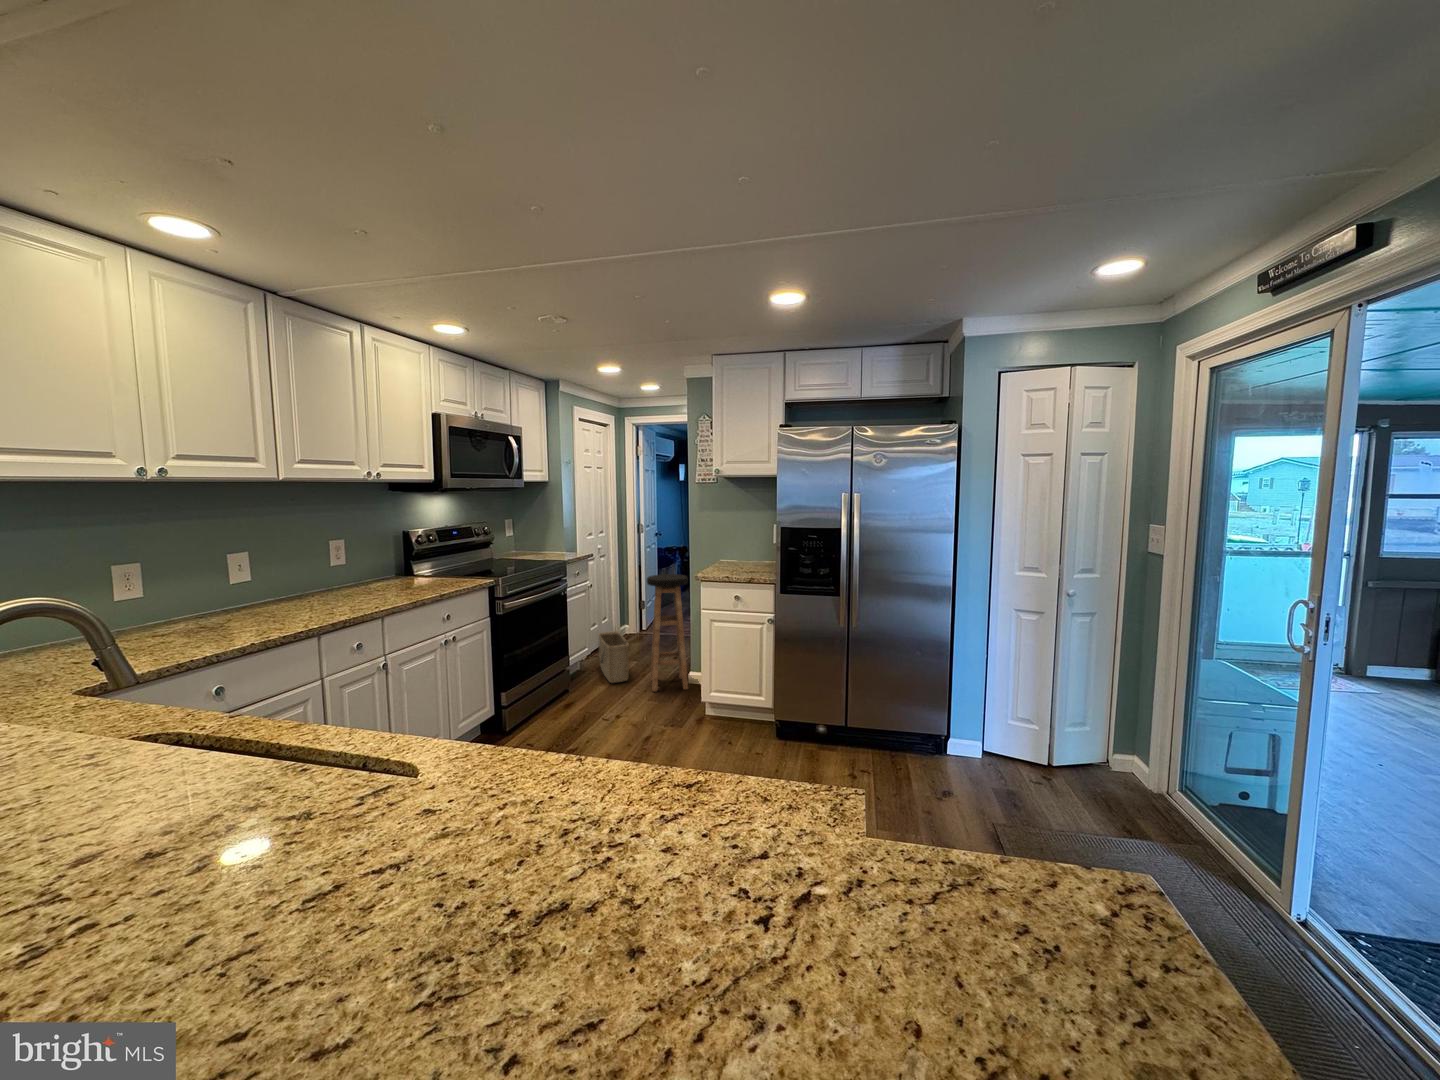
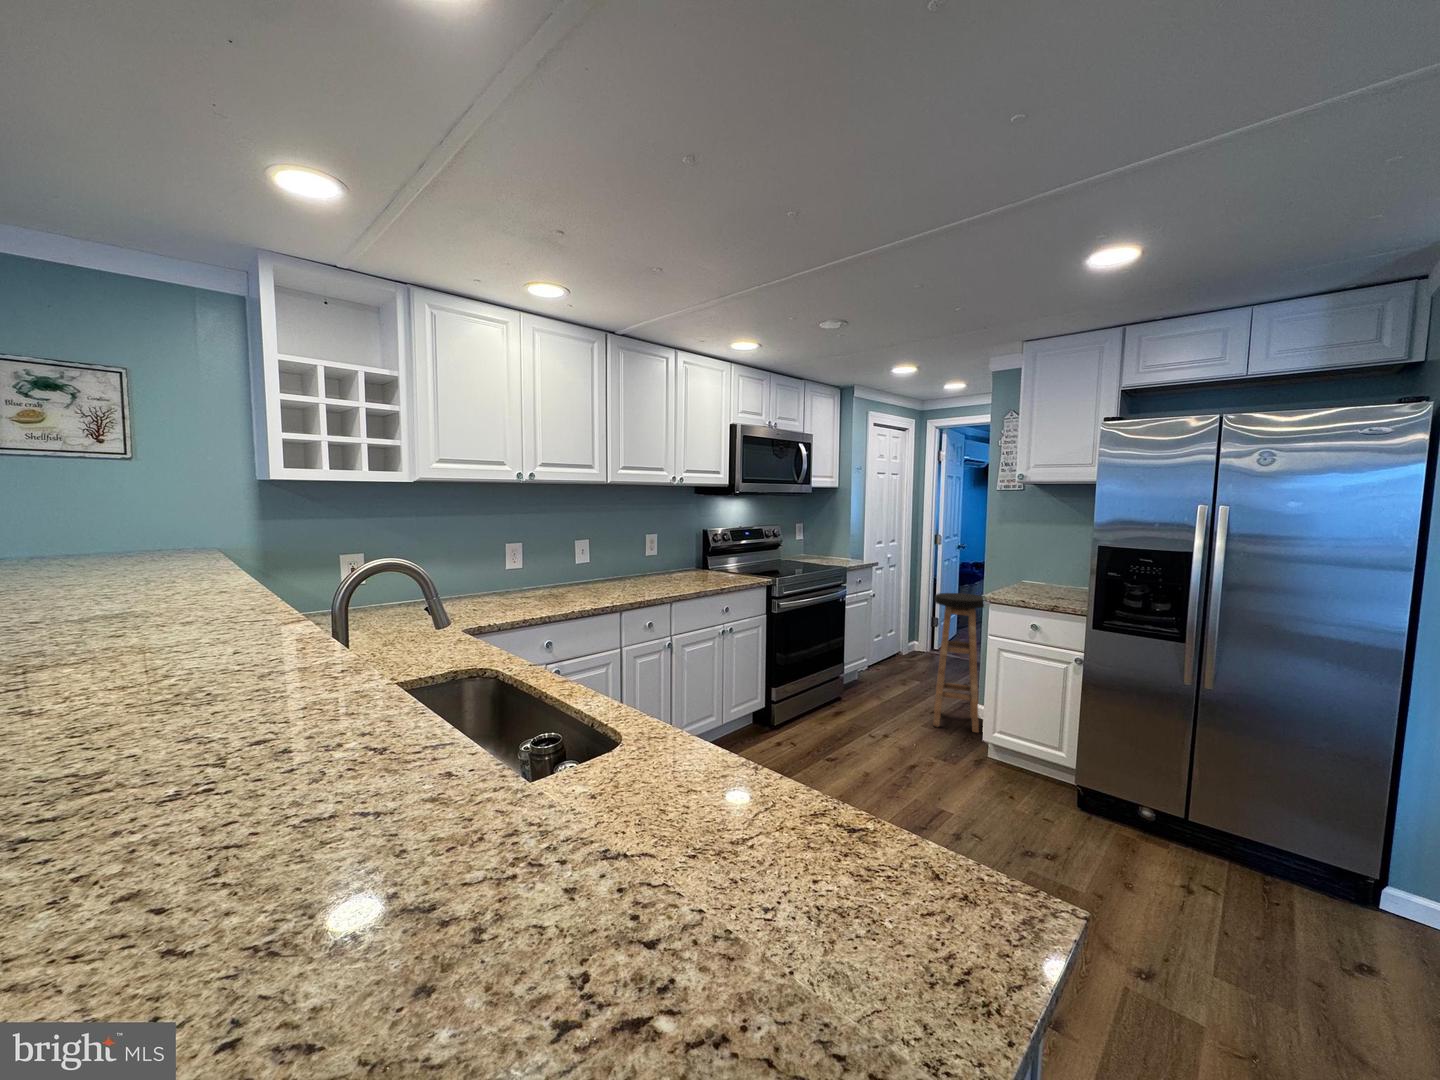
basket: present [598,631,629,683] -> none [877,650,911,707]

